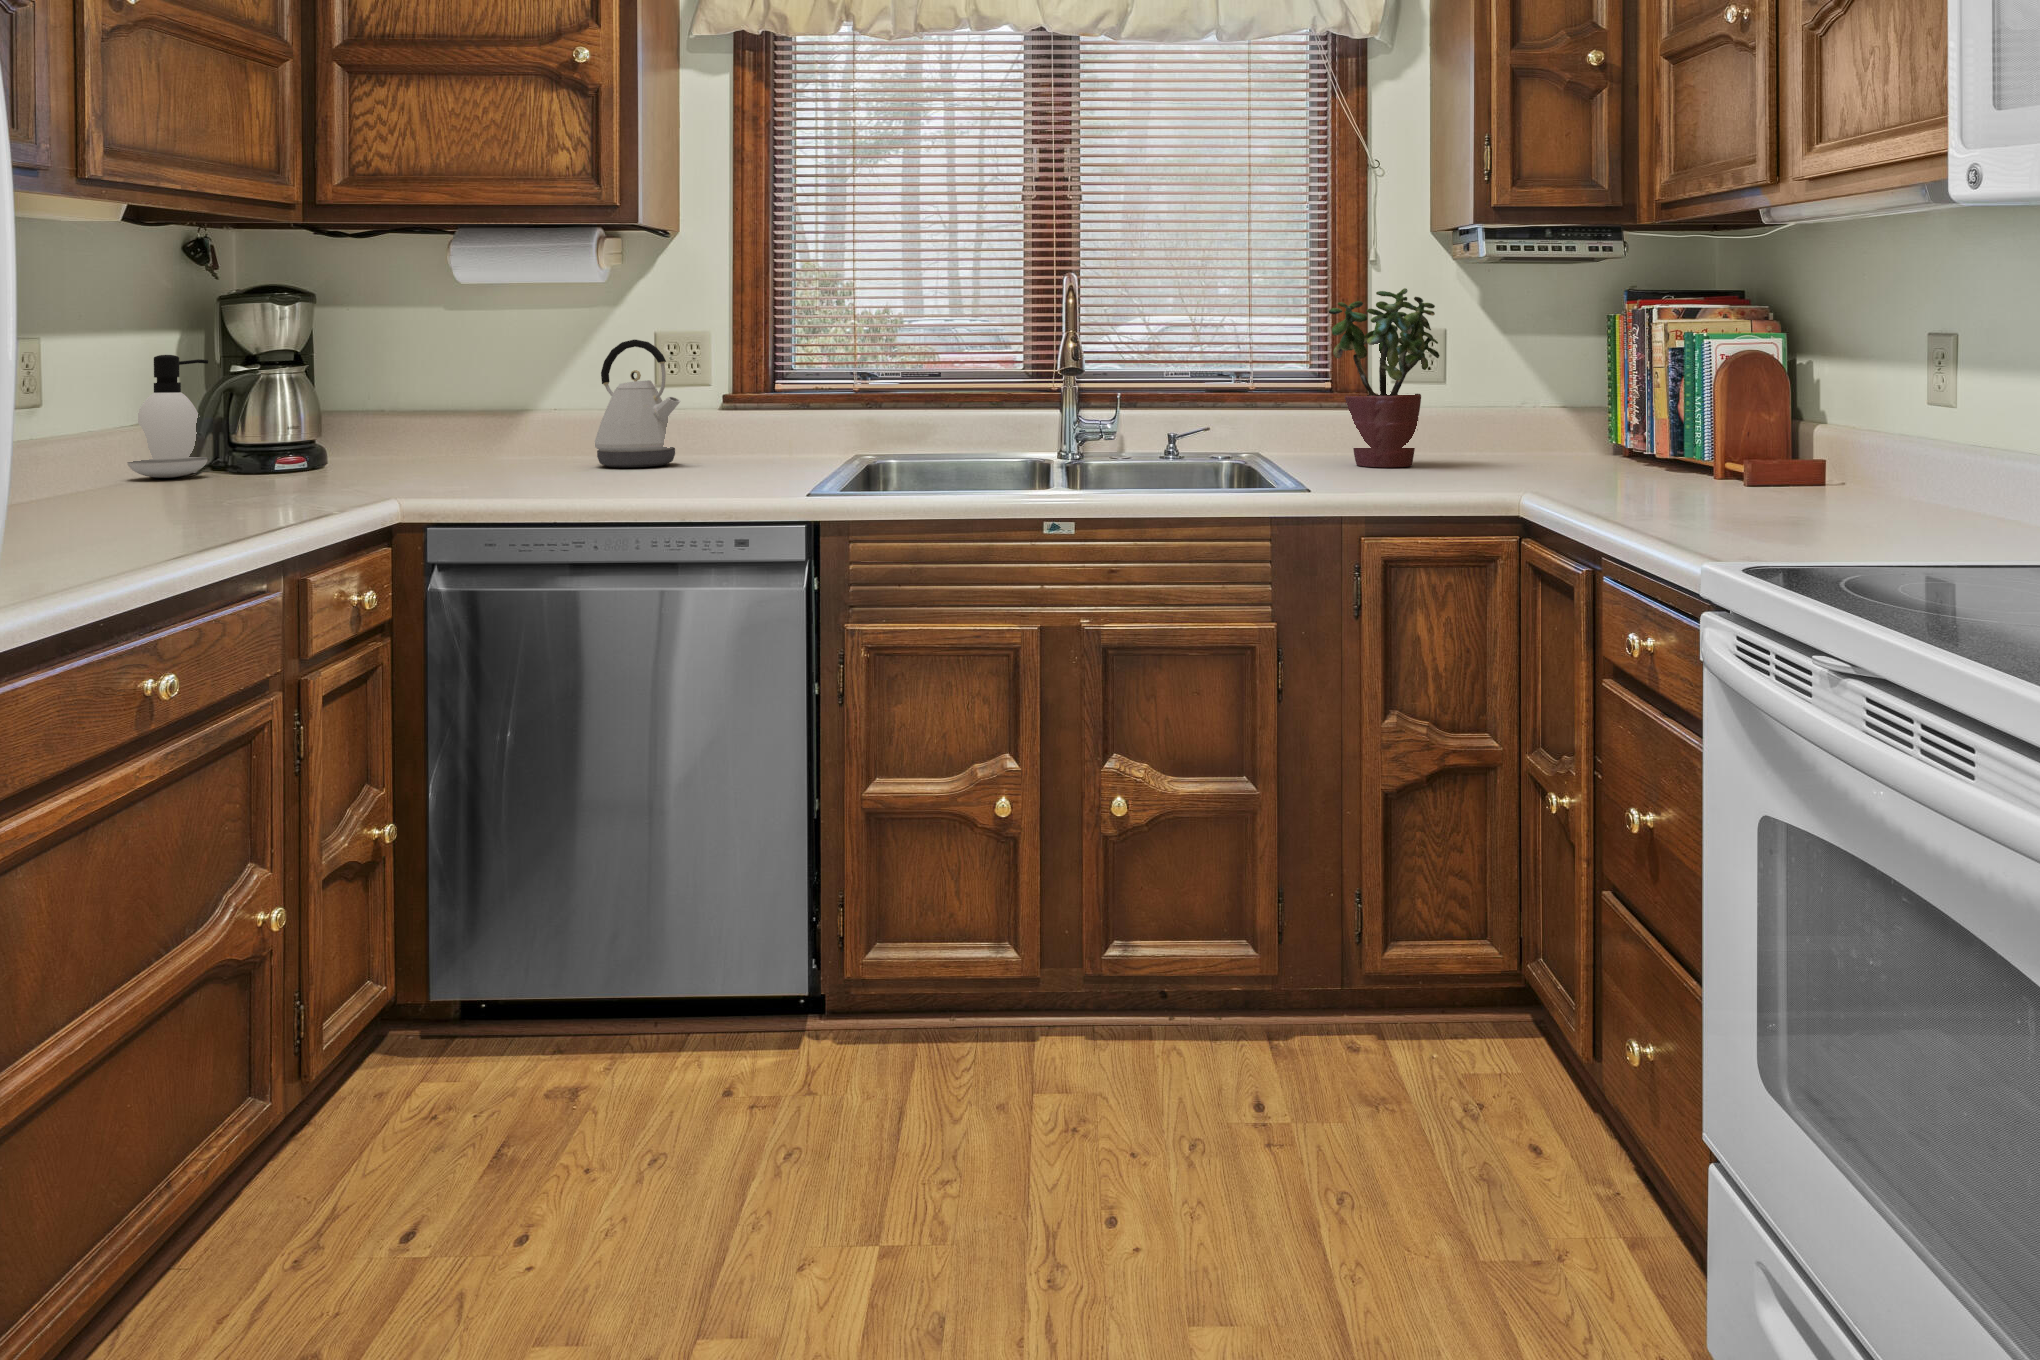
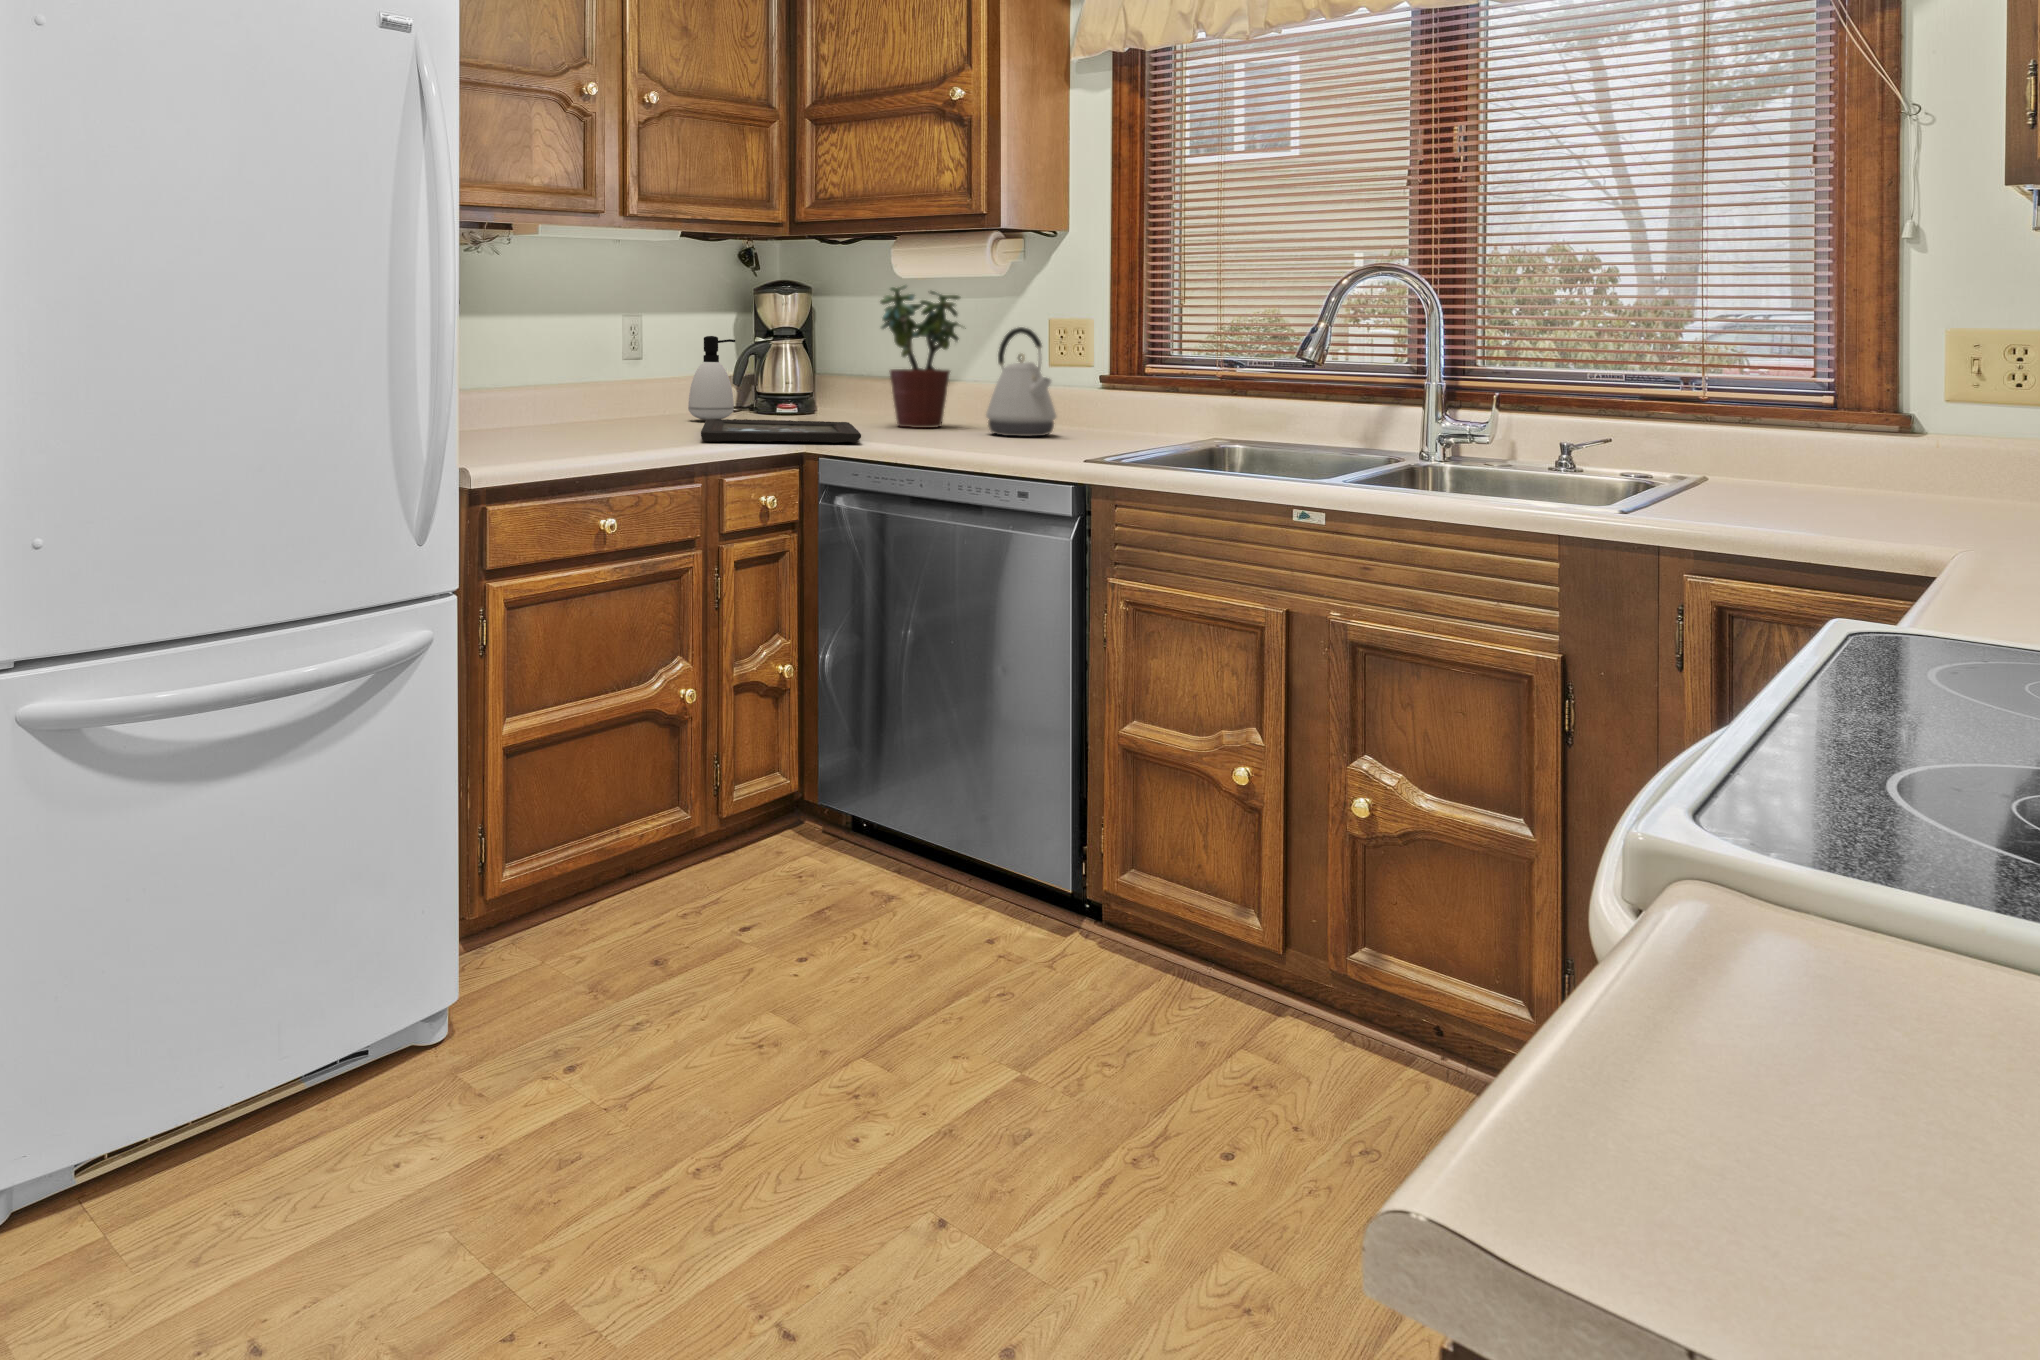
potted plant: present [1329,288,1440,467] -> present [880,285,966,428]
tray: none [186,465,481,507] -> present [701,419,861,443]

